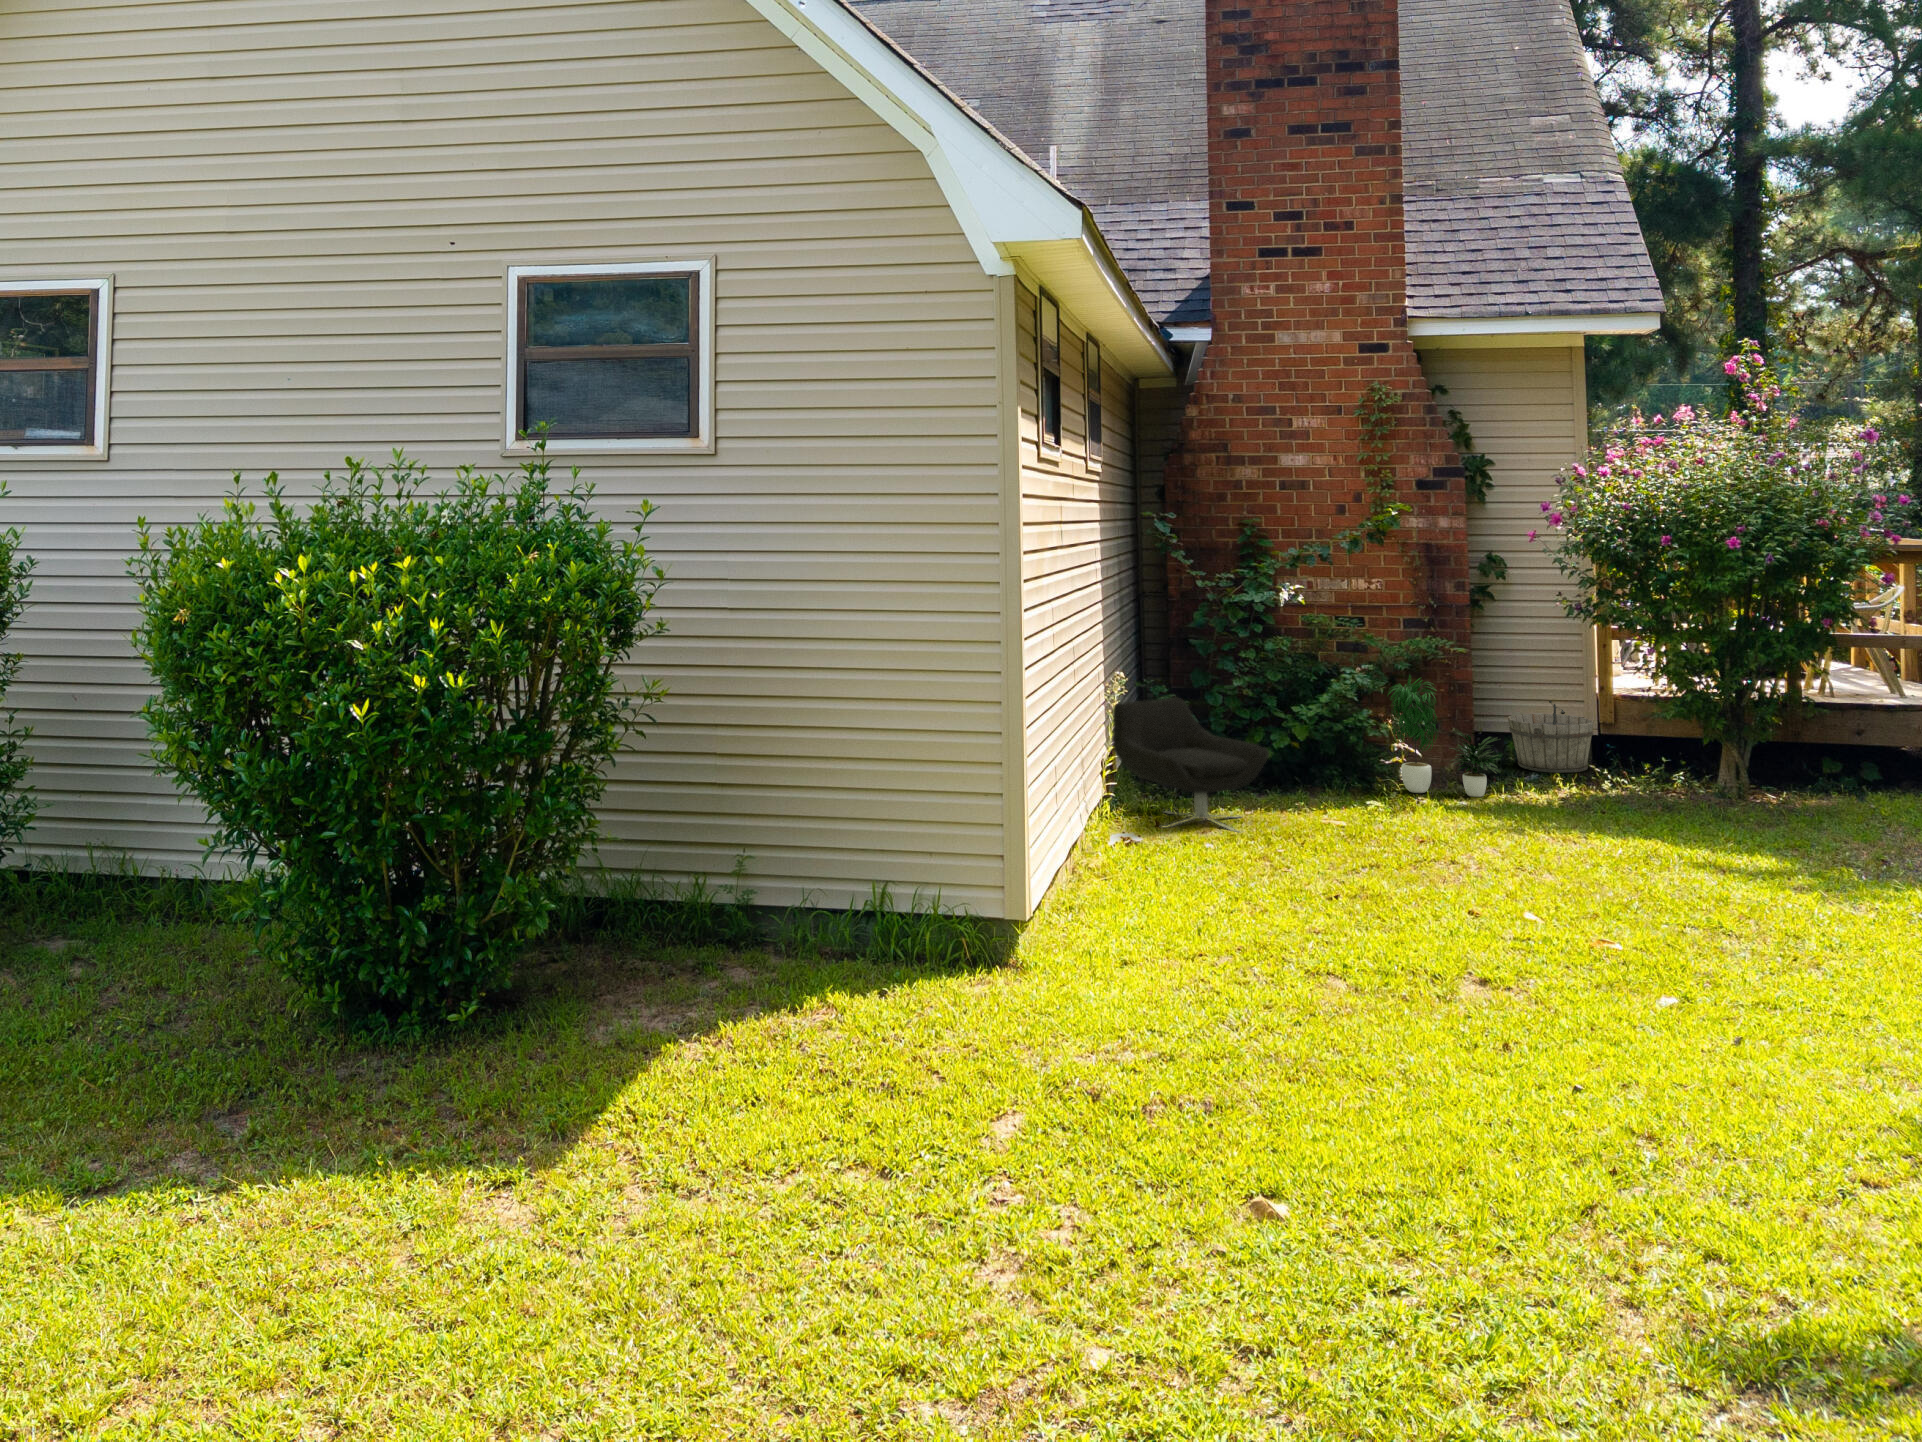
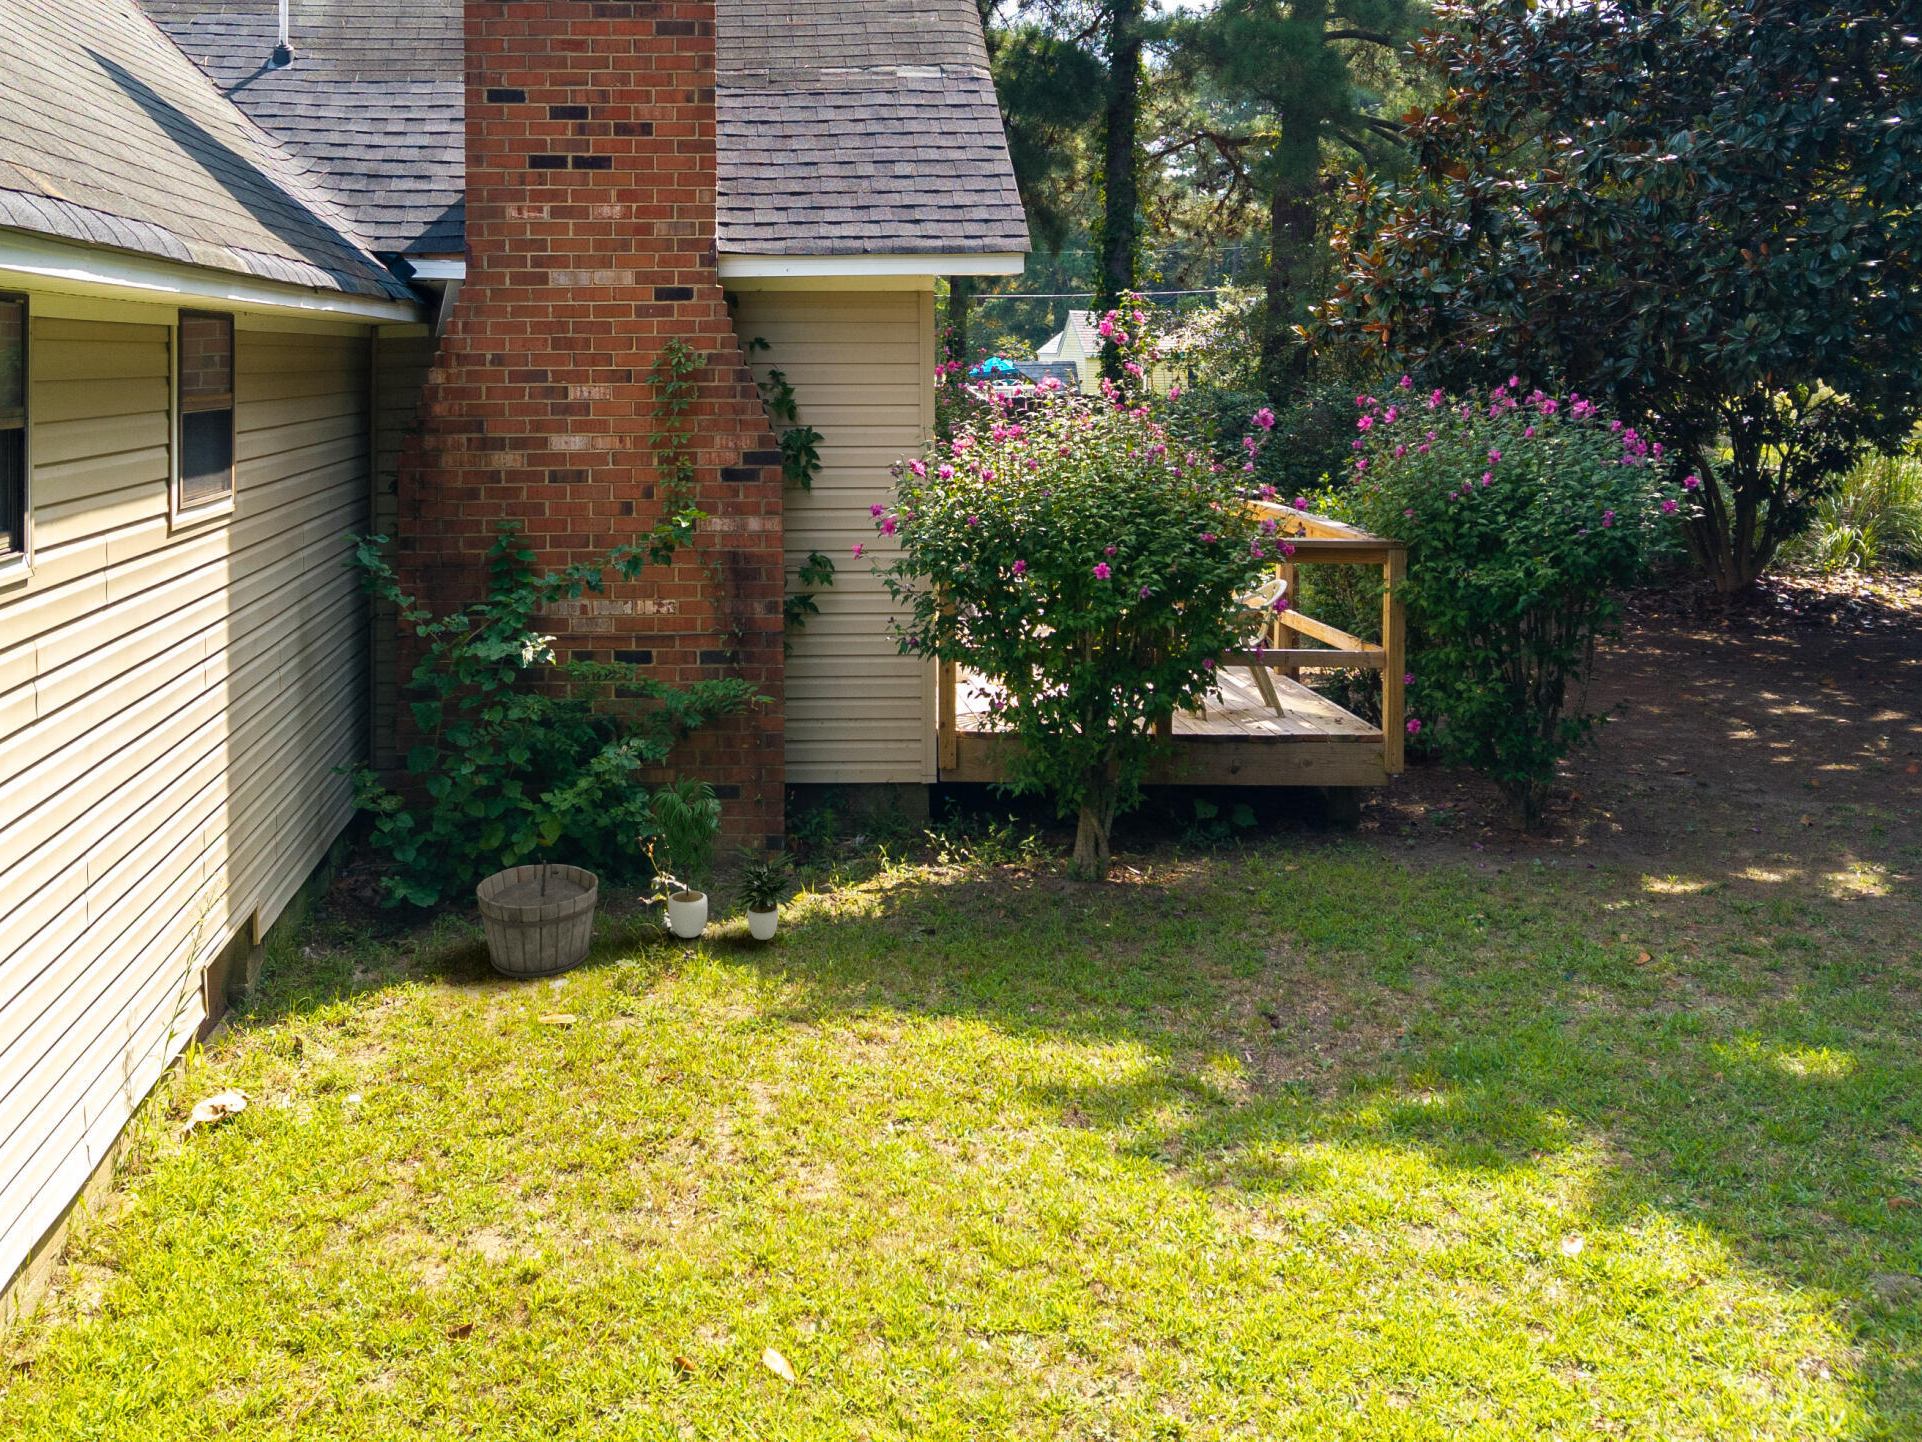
lounge chair: present [1112,697,1269,833] -> none [206,858,447,1105]
wooden bucket: present [1508,700,1594,773] -> present [476,854,598,978]

